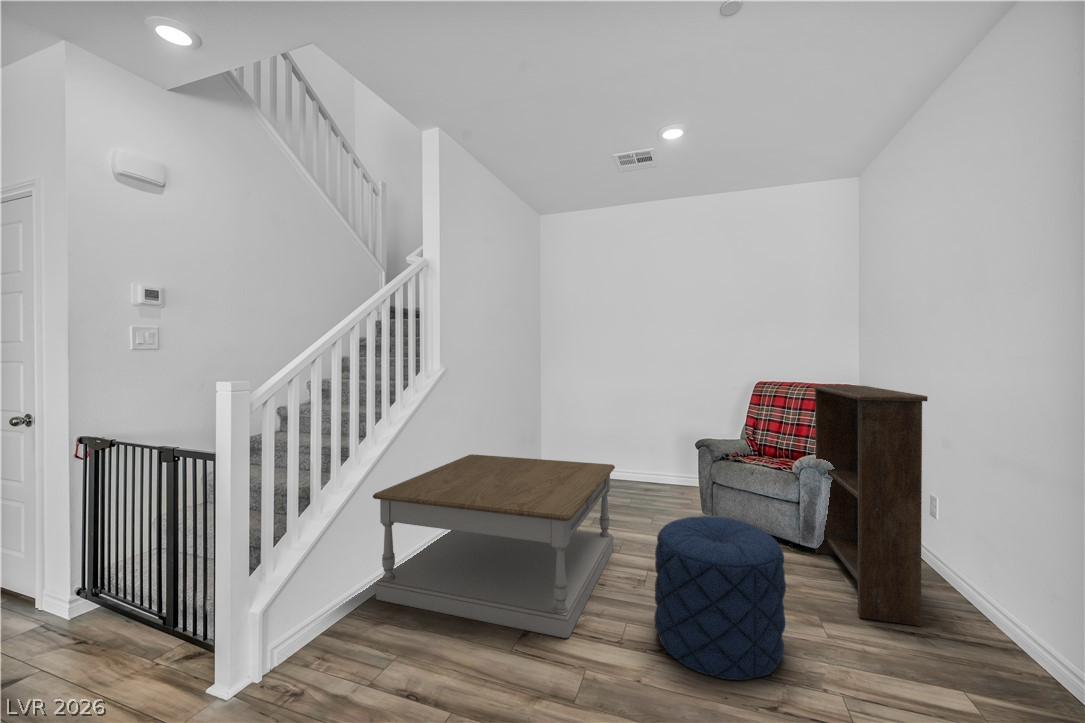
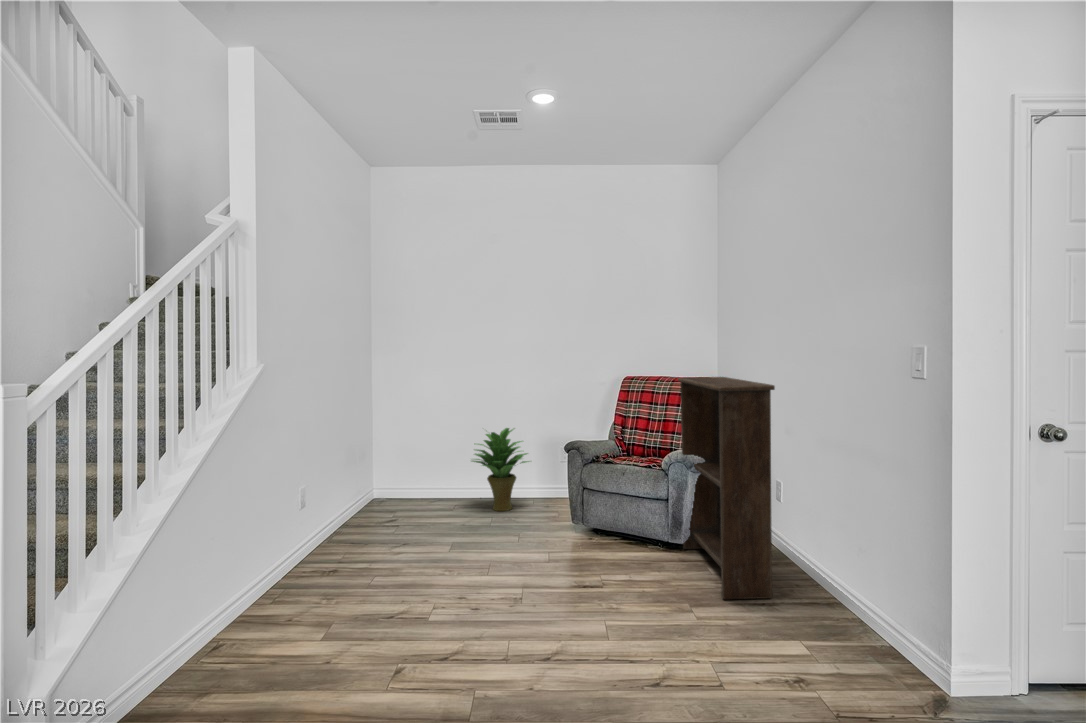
potted plant: none [617,422,671,494] -> present [473,428,530,511]
coffee table: present [373,454,615,638] -> none [187,476,480,667]
pouf: present [654,516,786,680] -> none [538,518,661,670]

